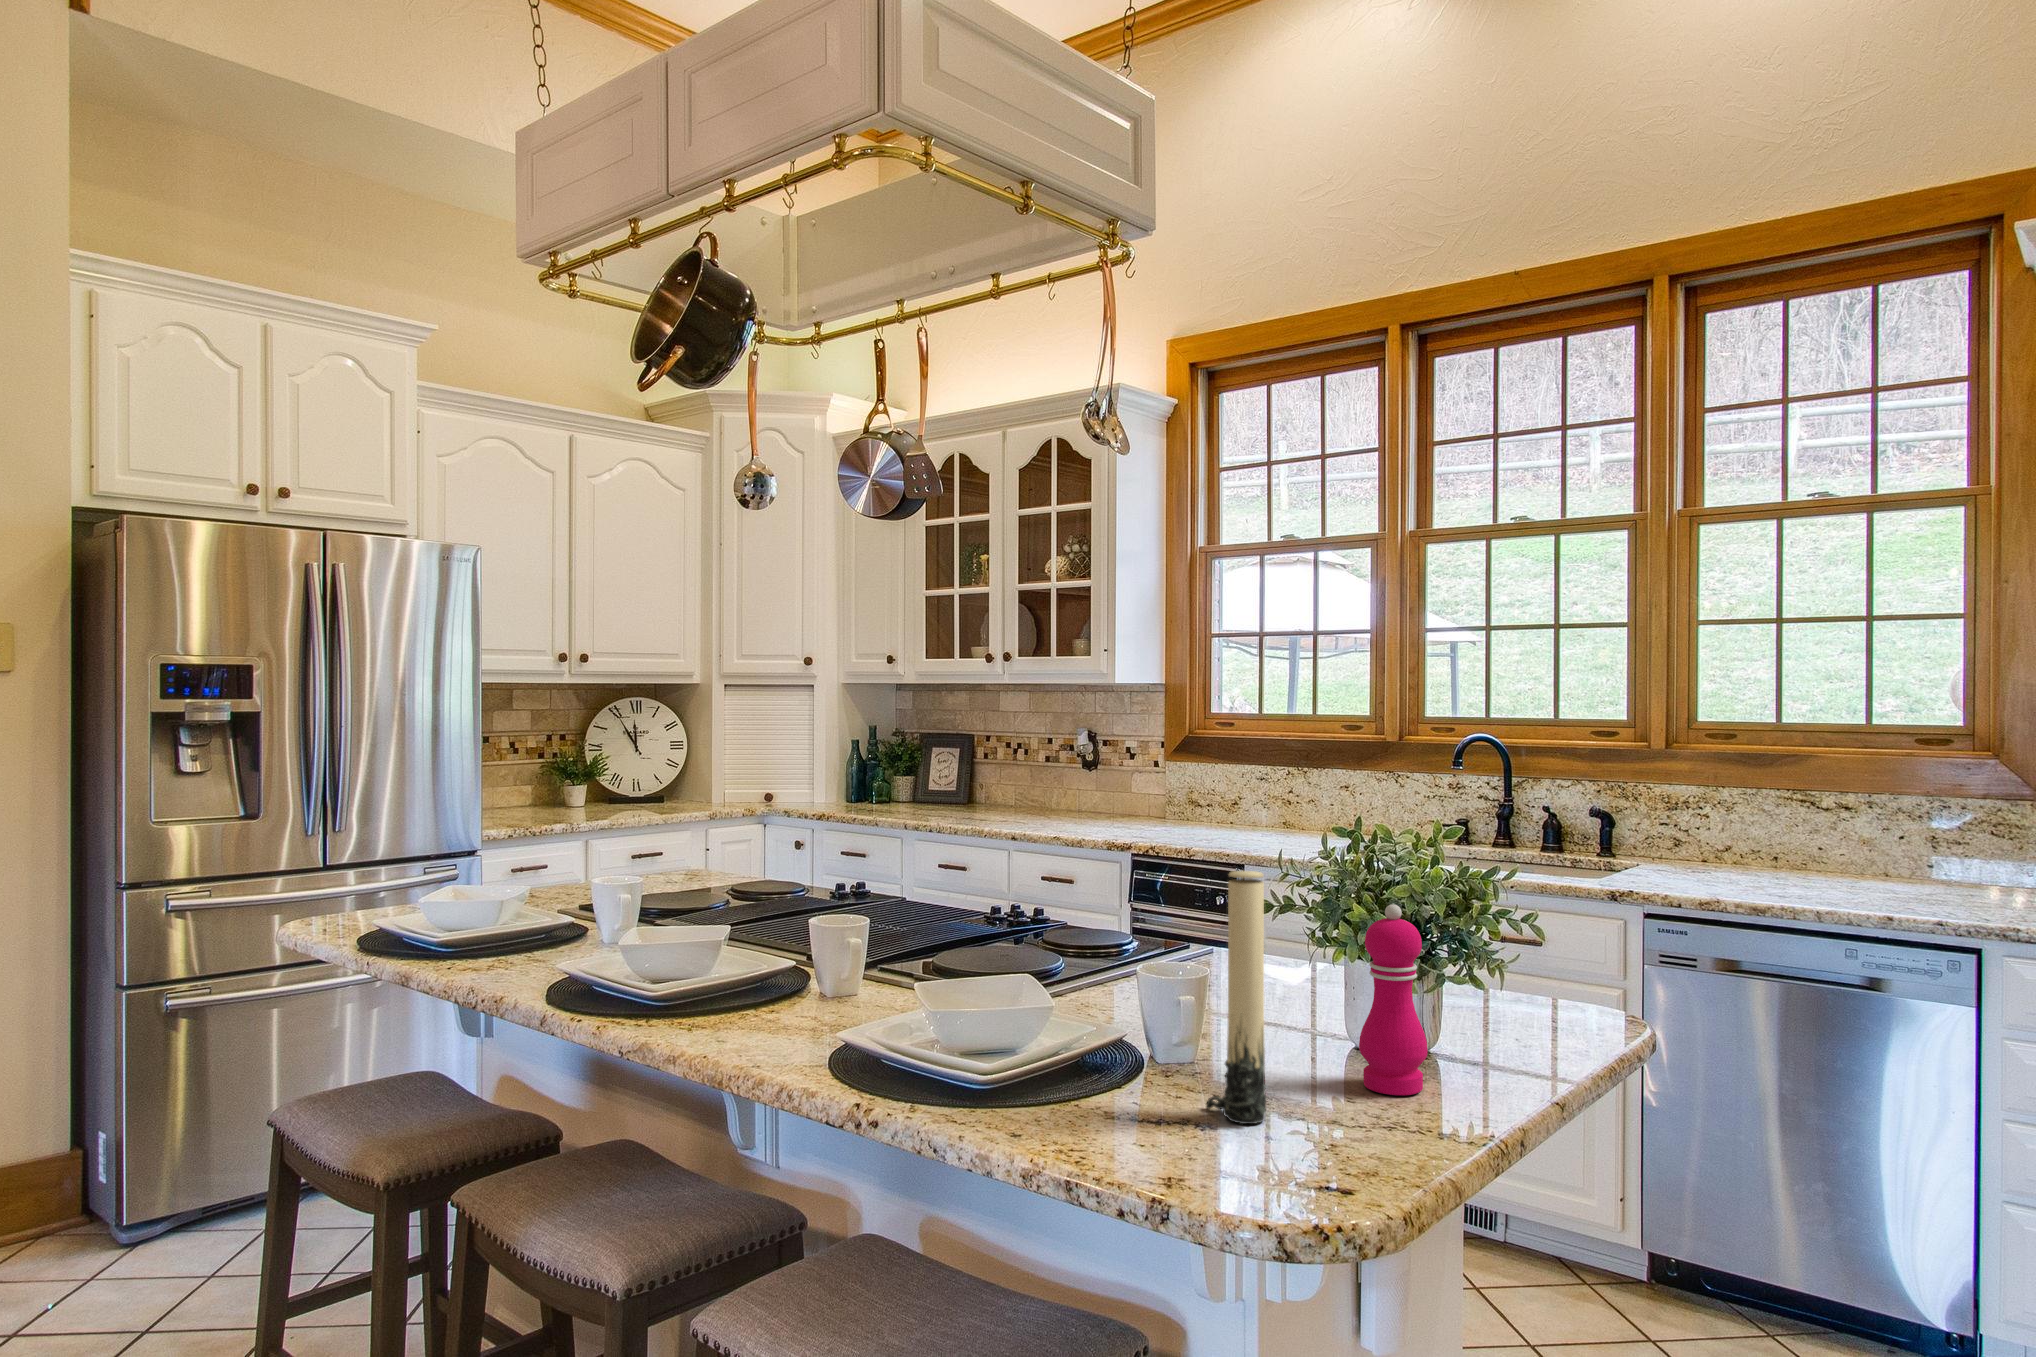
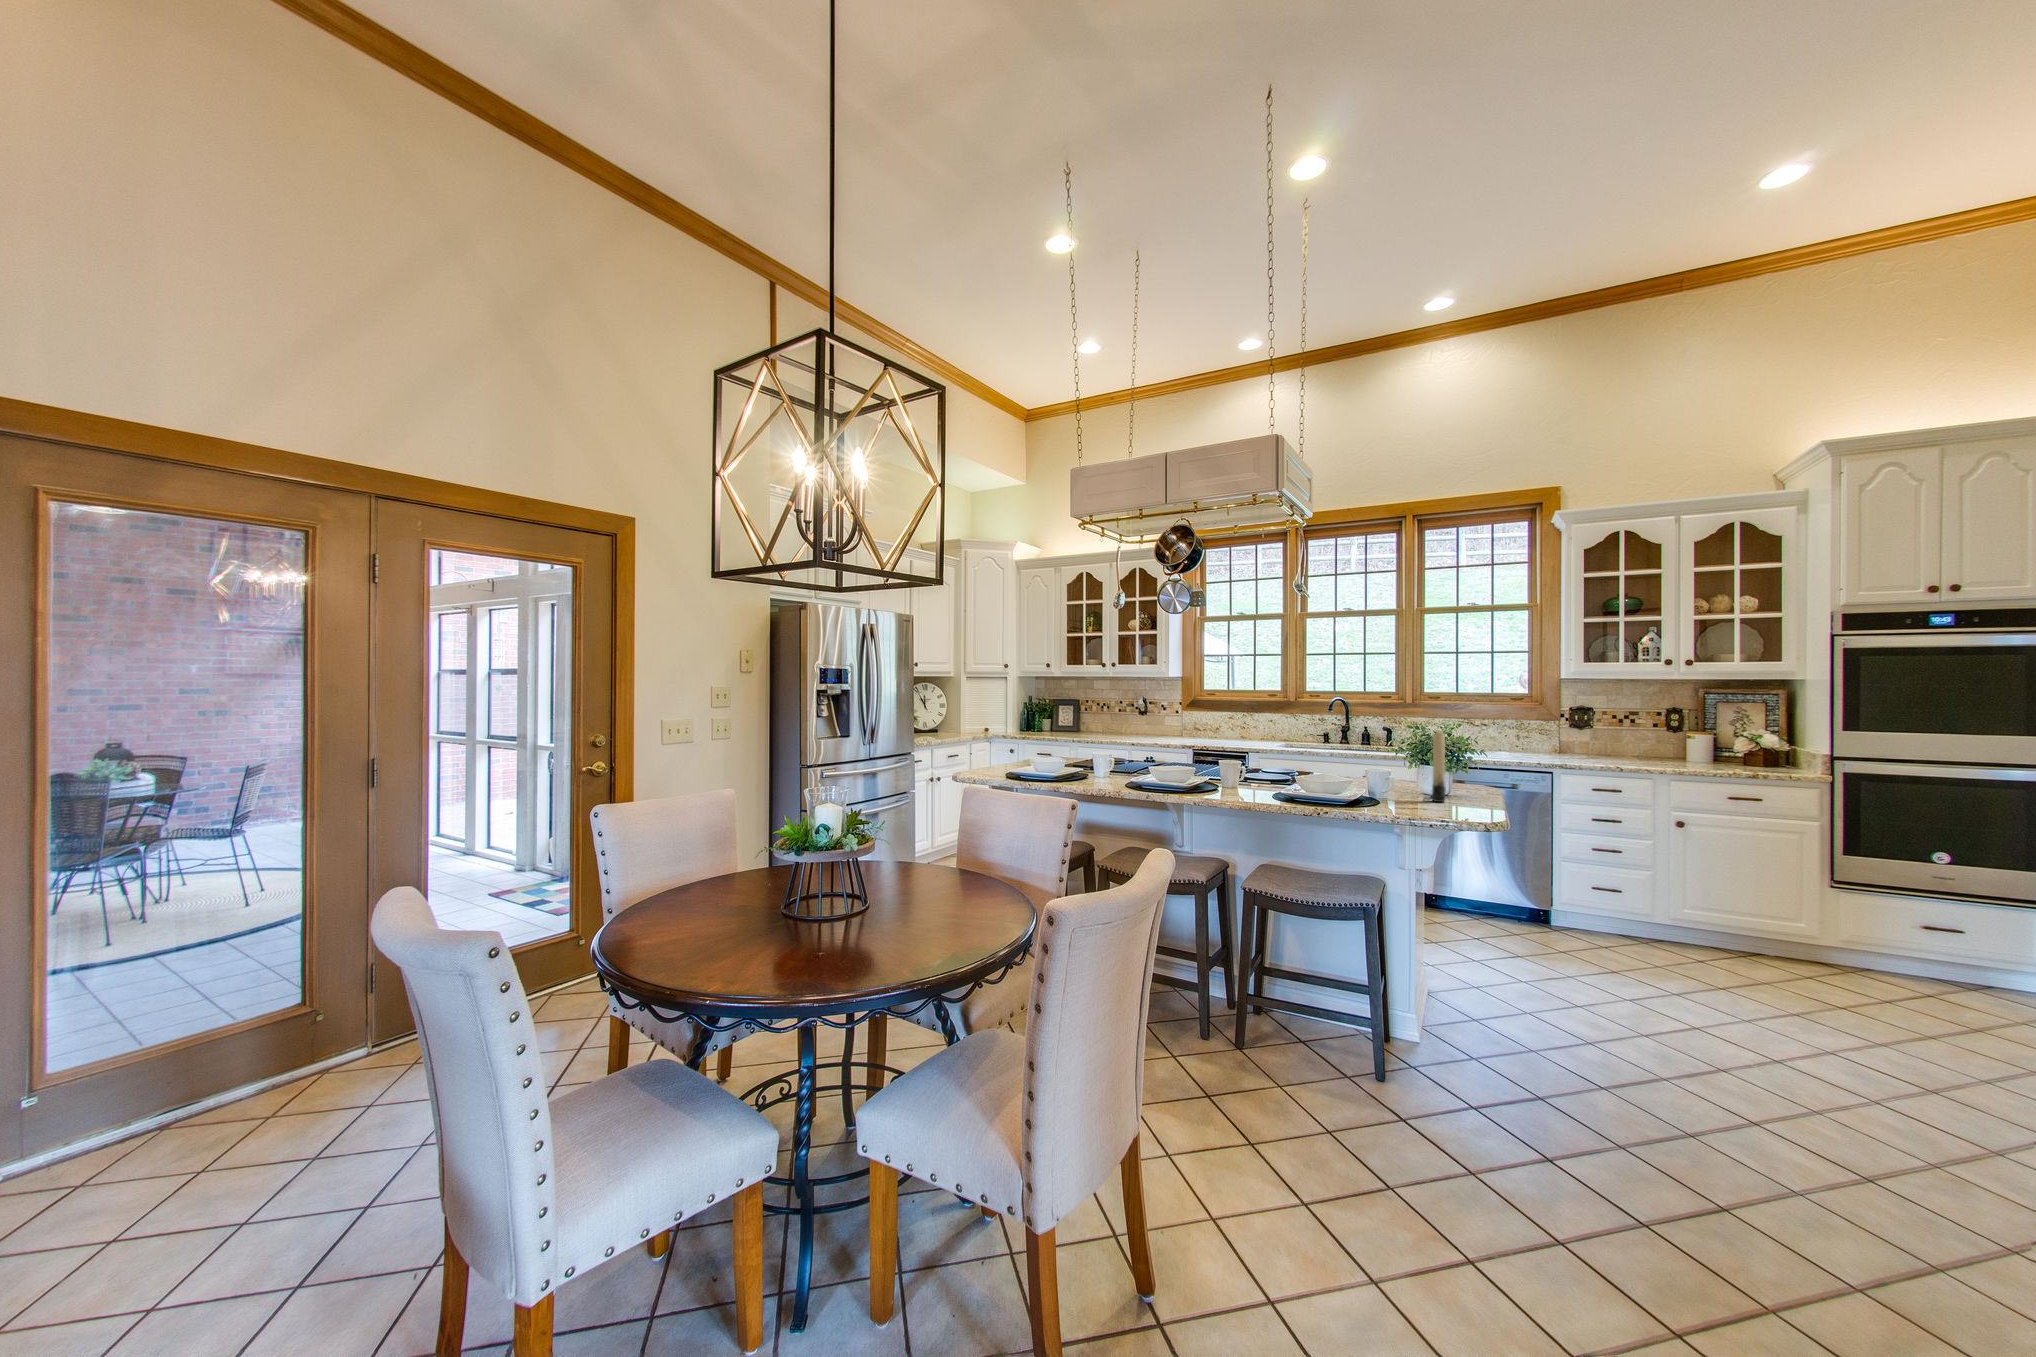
pepper mill: present [1359,904,1428,1095] -> none [1451,742,1473,797]

